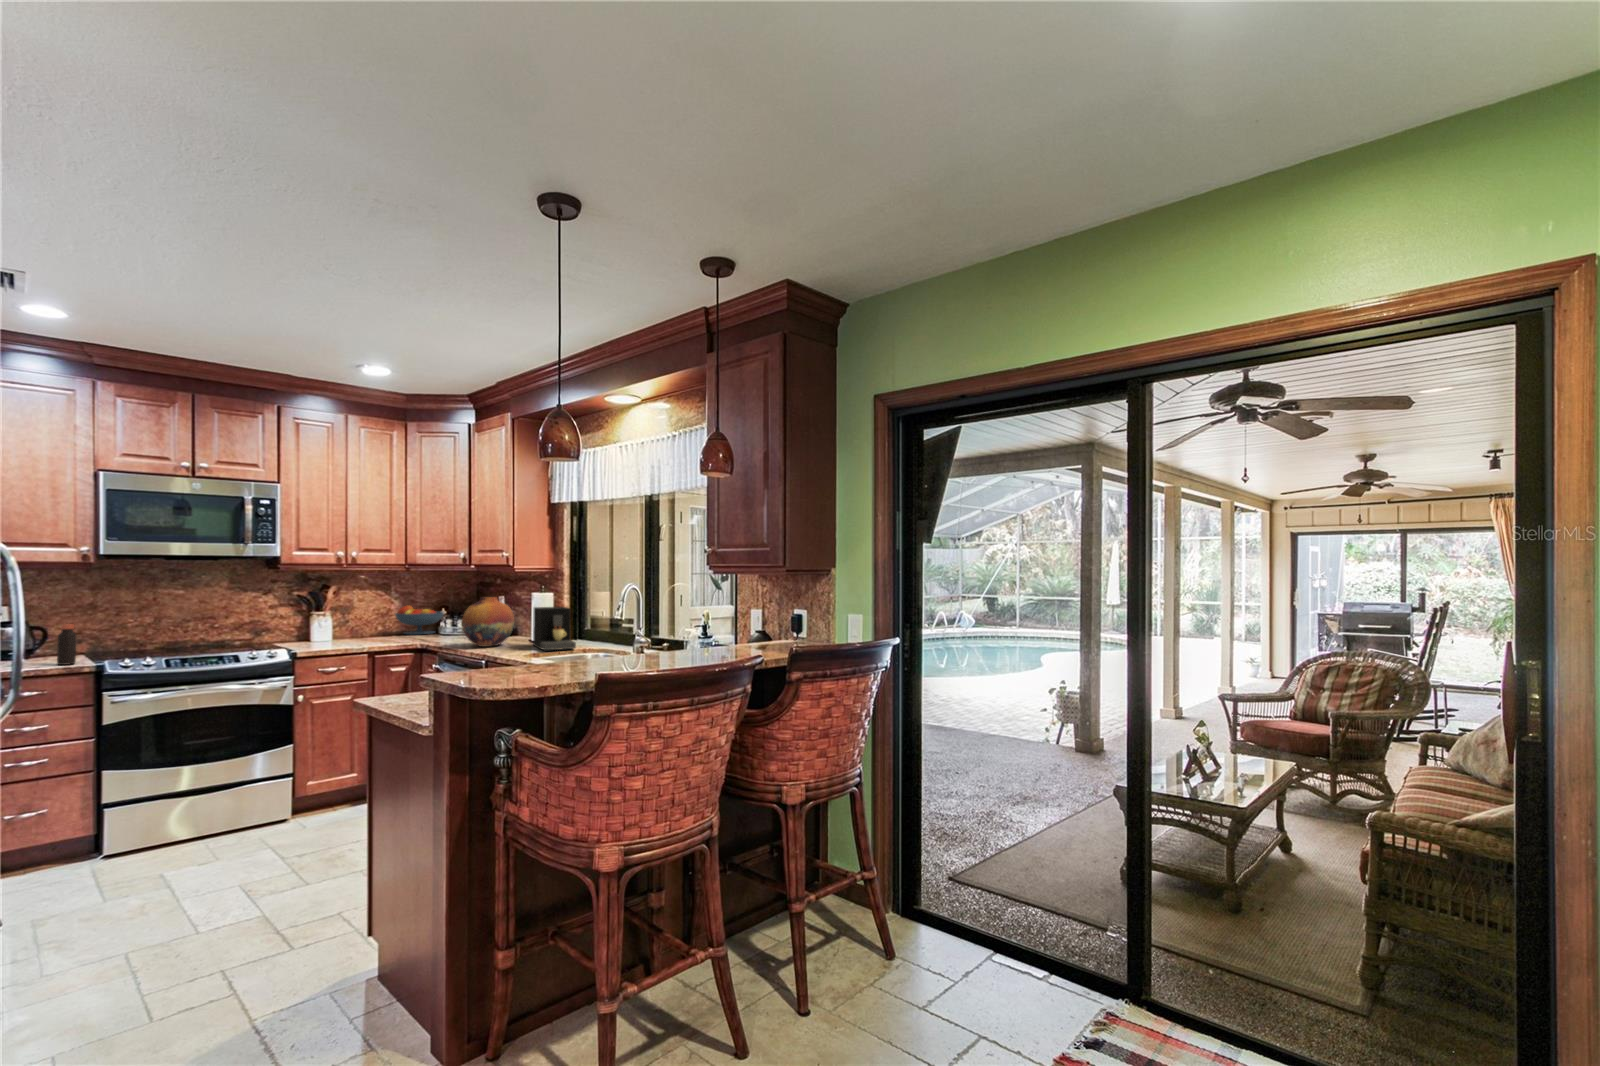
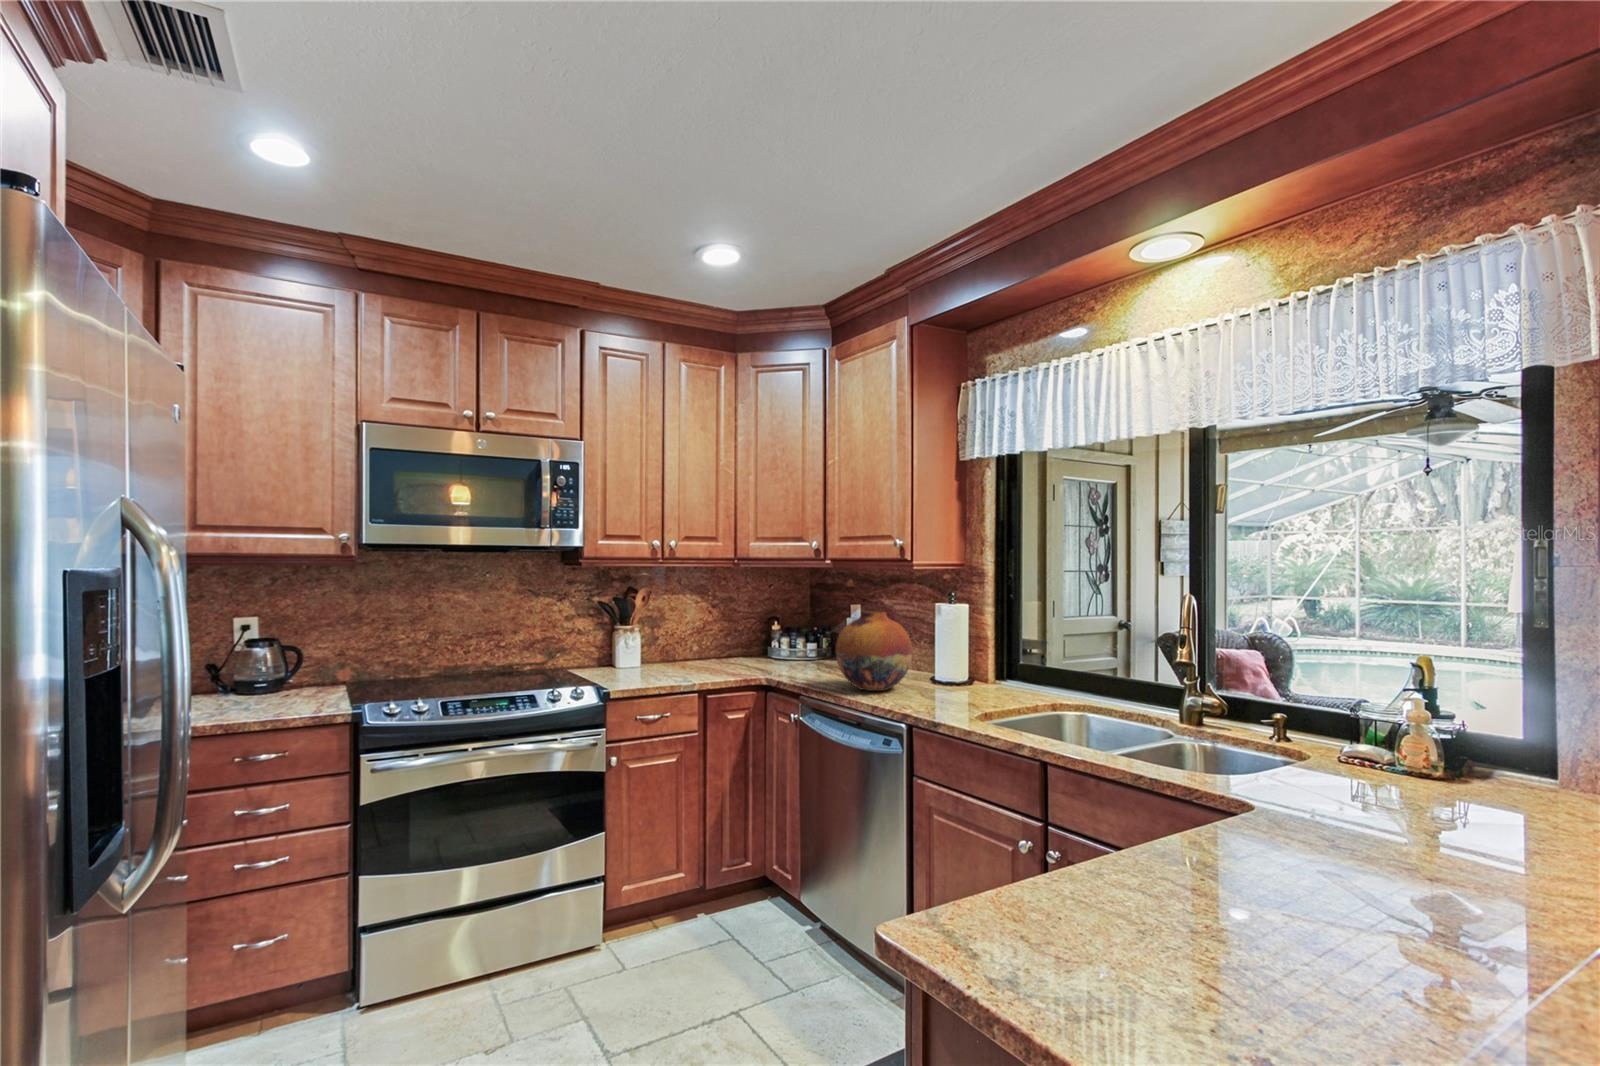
fruit bowl: present [395,606,444,635] -> none [715,617,778,658]
coffee maker: present [533,607,576,650] -> none [946,629,1038,708]
bottle: present [57,624,76,665] -> none [306,645,331,706]

